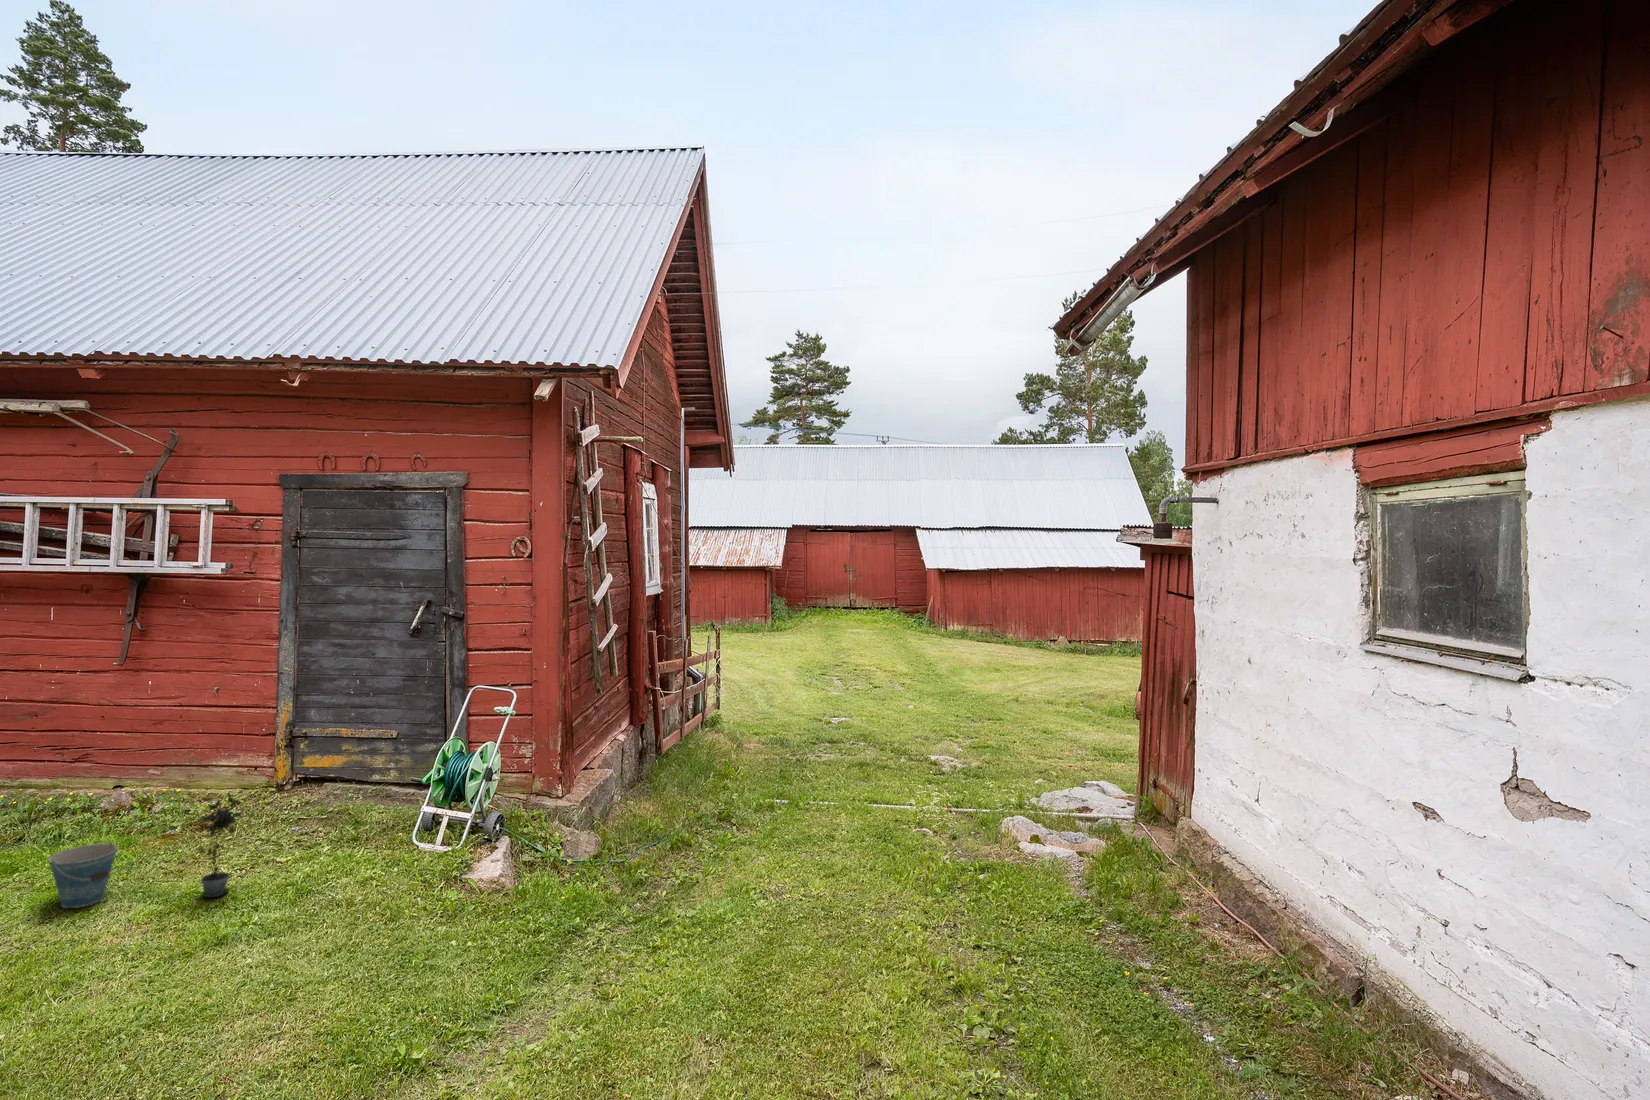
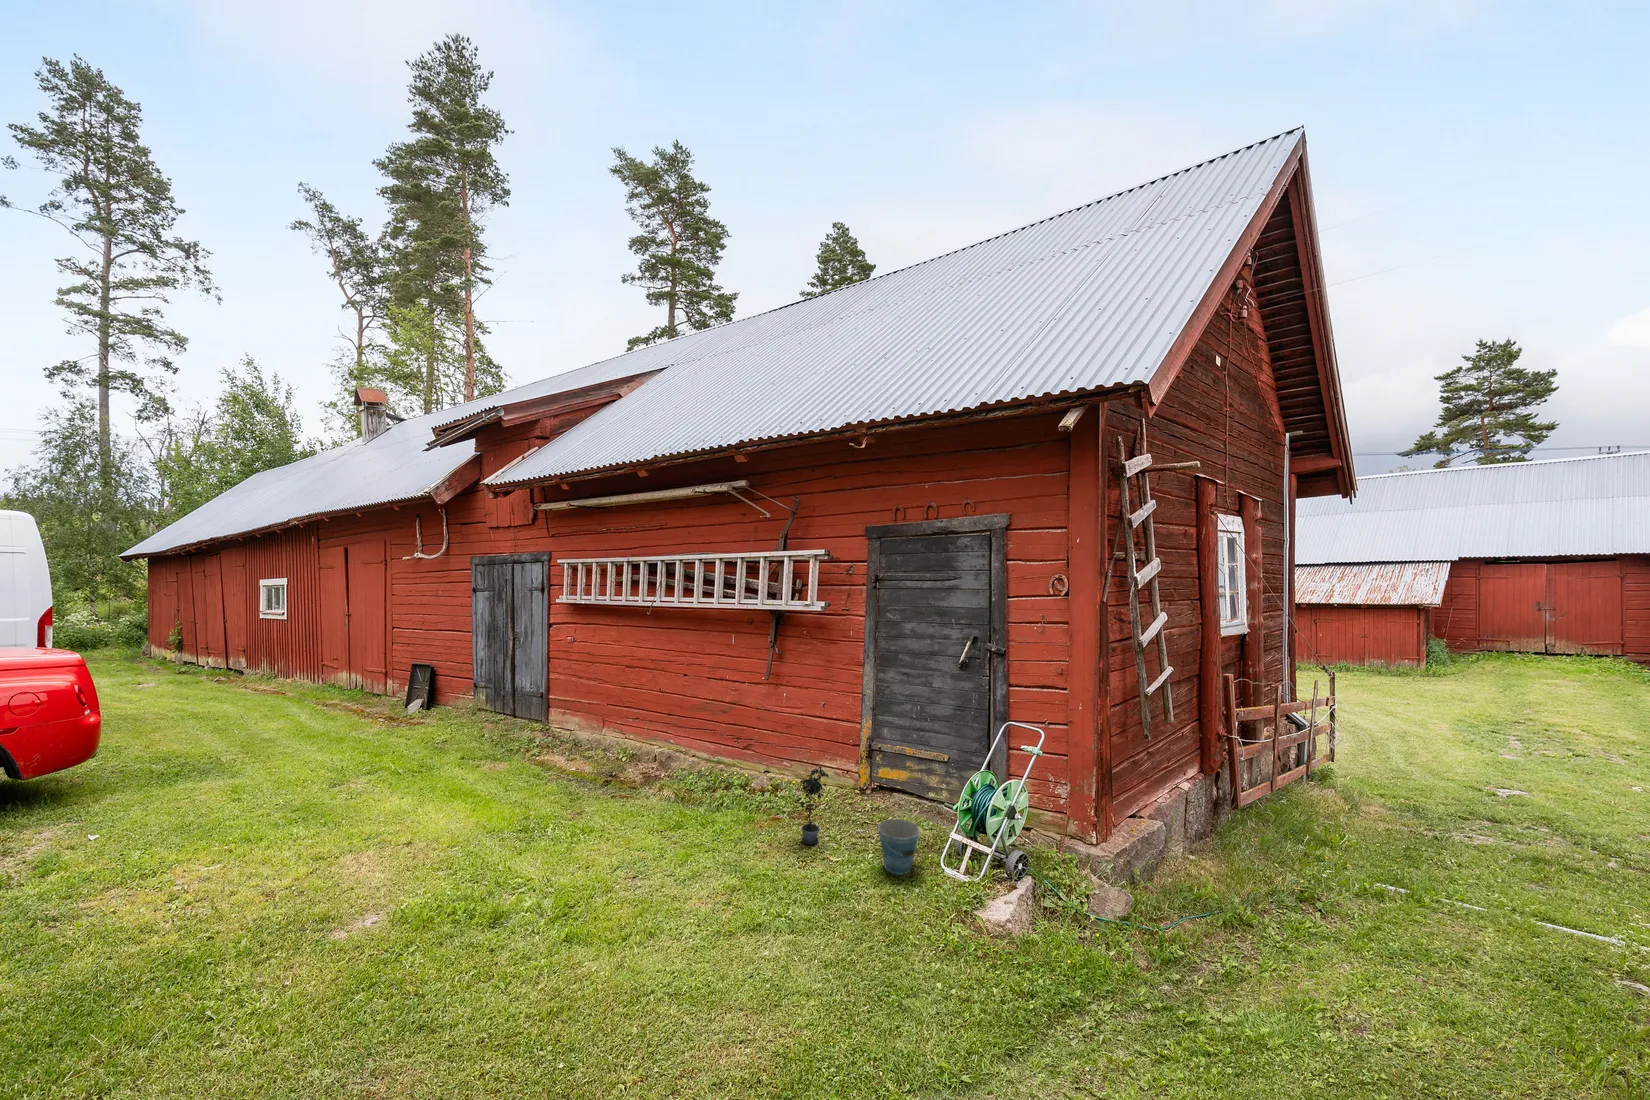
bucket: present [49,843,119,908] -> present [878,819,920,875]

